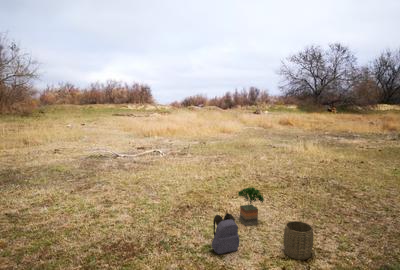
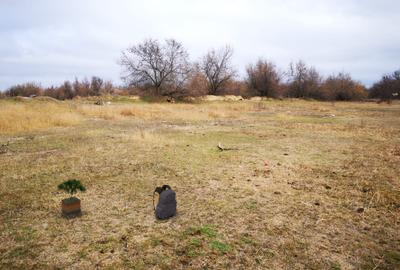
backpack: present [211,213,240,254] -> present [153,185,177,219]
woven basket: present [284,221,314,260] -> none [103,205,131,240]

